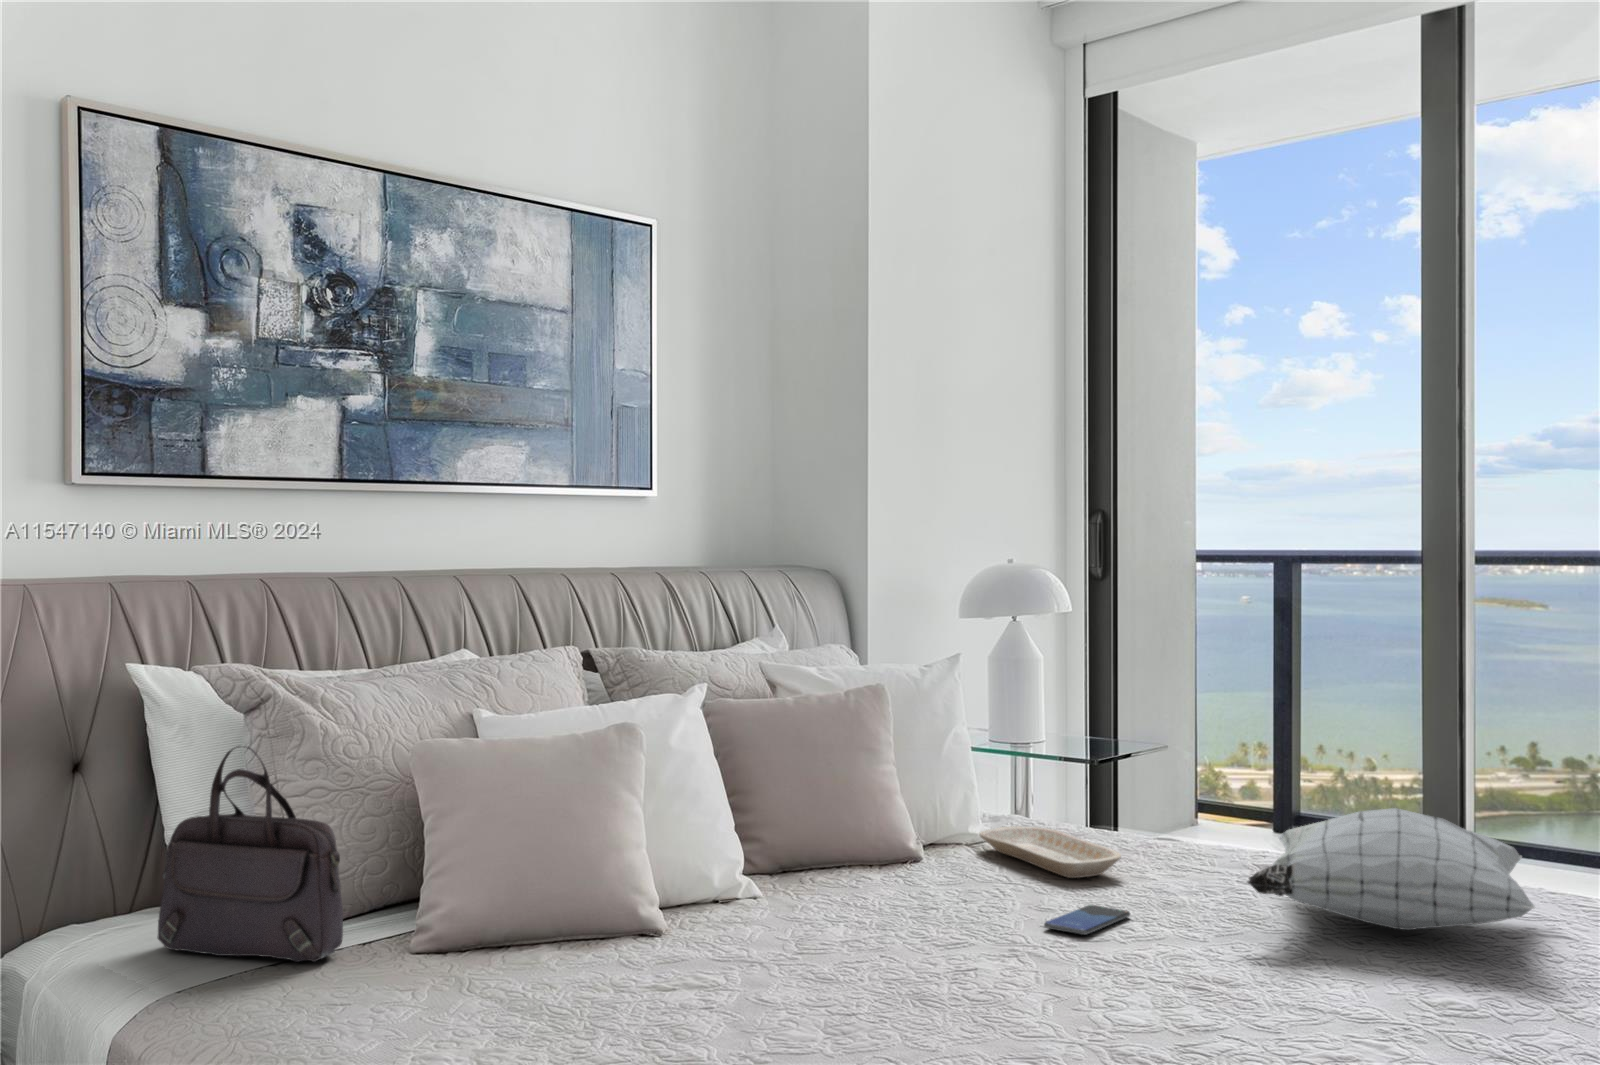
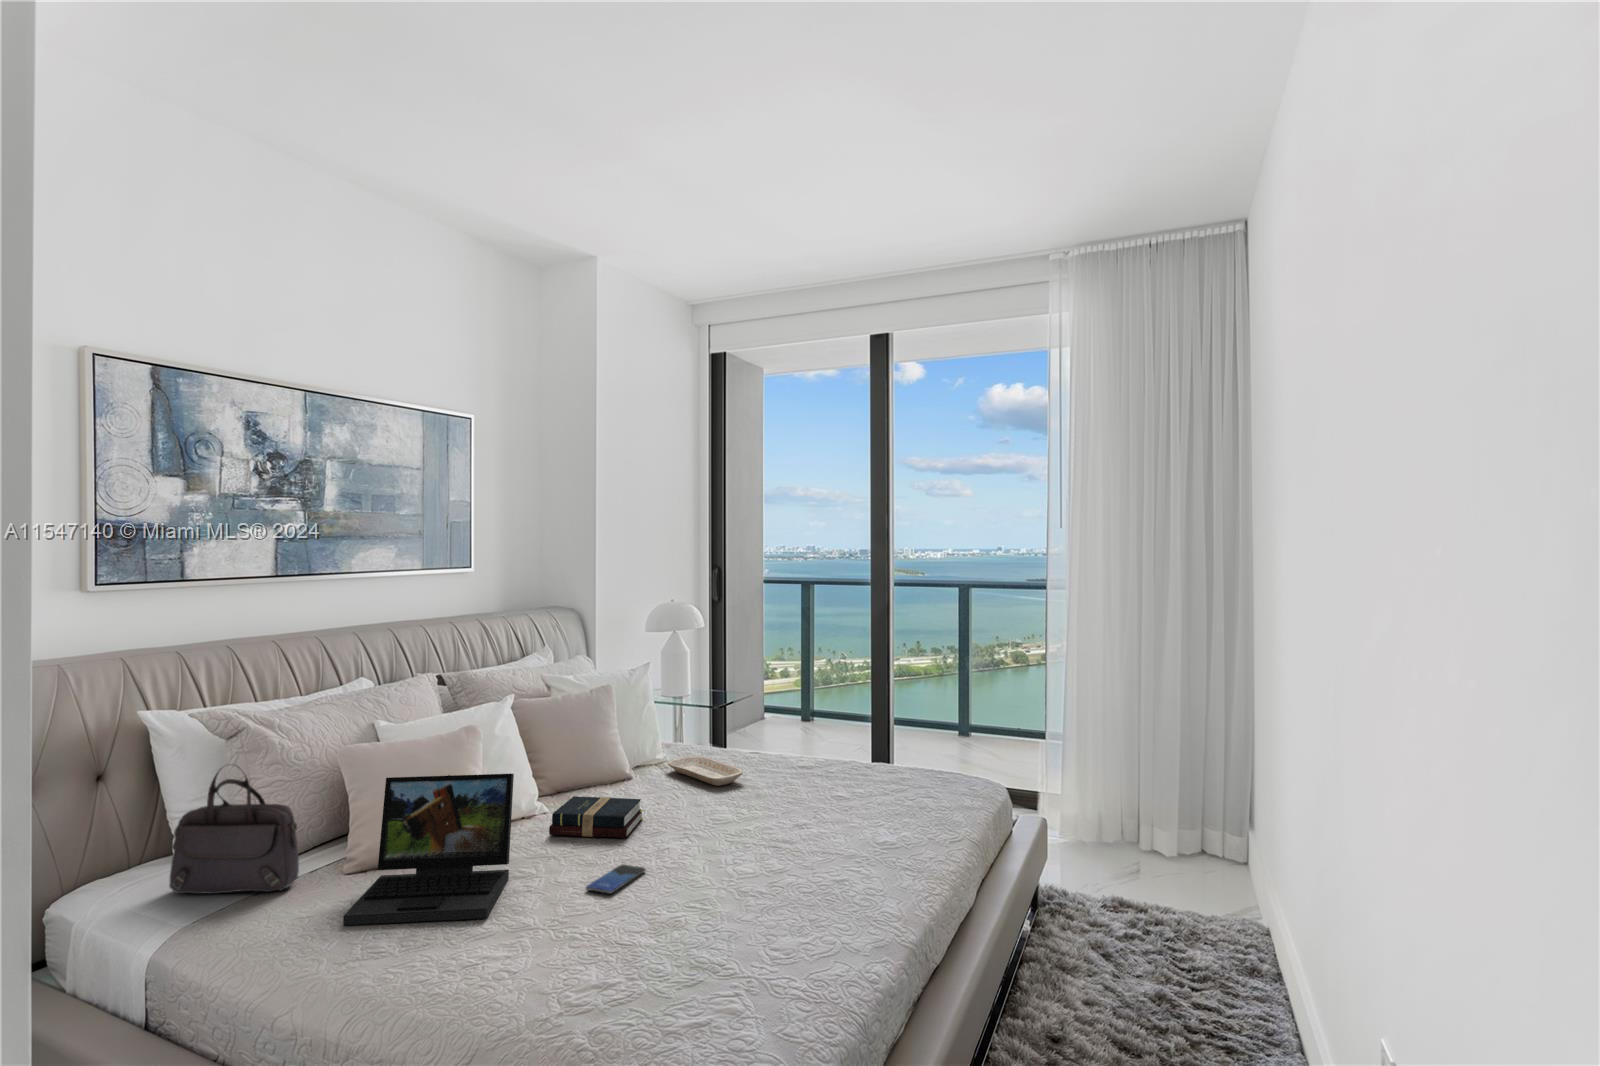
laptop: none [396,788,685,1037] -> present [343,774,514,926]
pillow: present [1247,808,1535,930] -> none [808,742,940,802]
hardback book: none [753,866,925,943] -> present [549,796,643,838]
smartphone: present [1044,905,1130,935] -> present [586,865,645,894]

